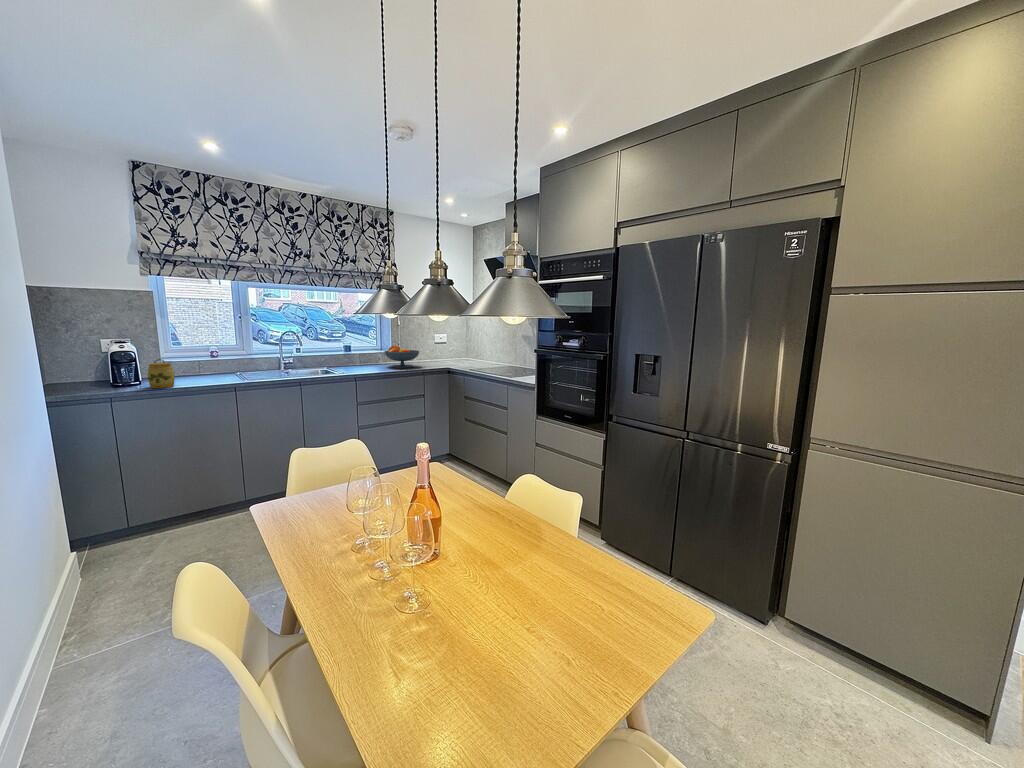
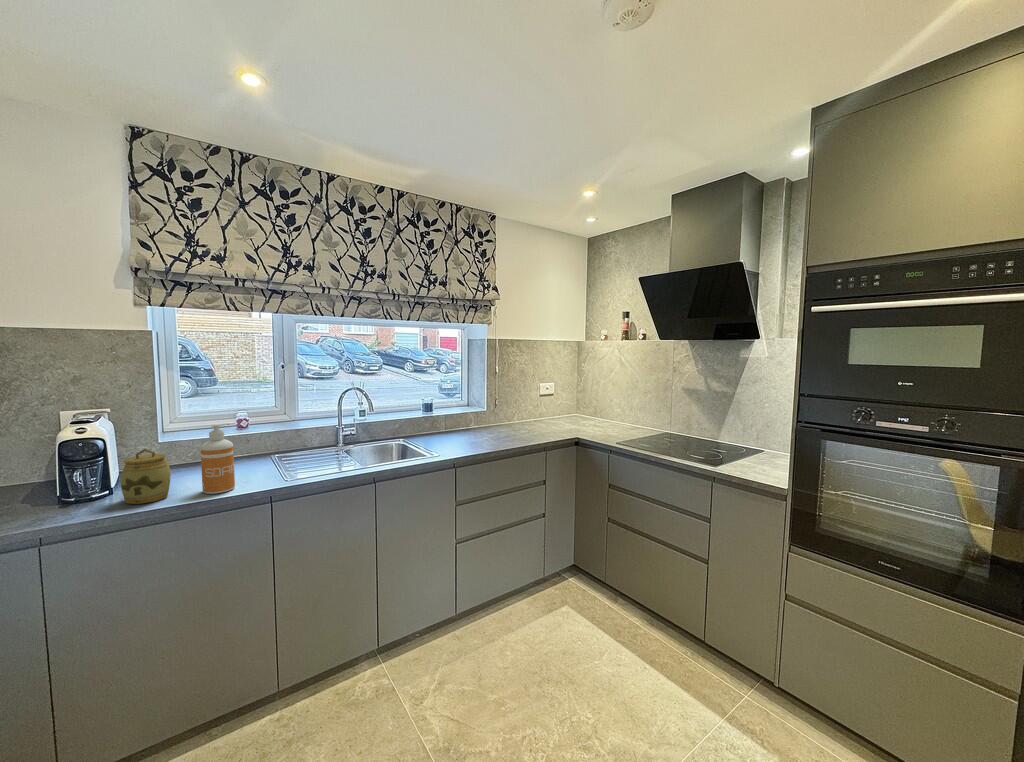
fruit bowl: present [384,345,419,368] -> none [482,402,532,437]
soap dispenser: none [191,347,213,386] -> present [201,423,235,494]

